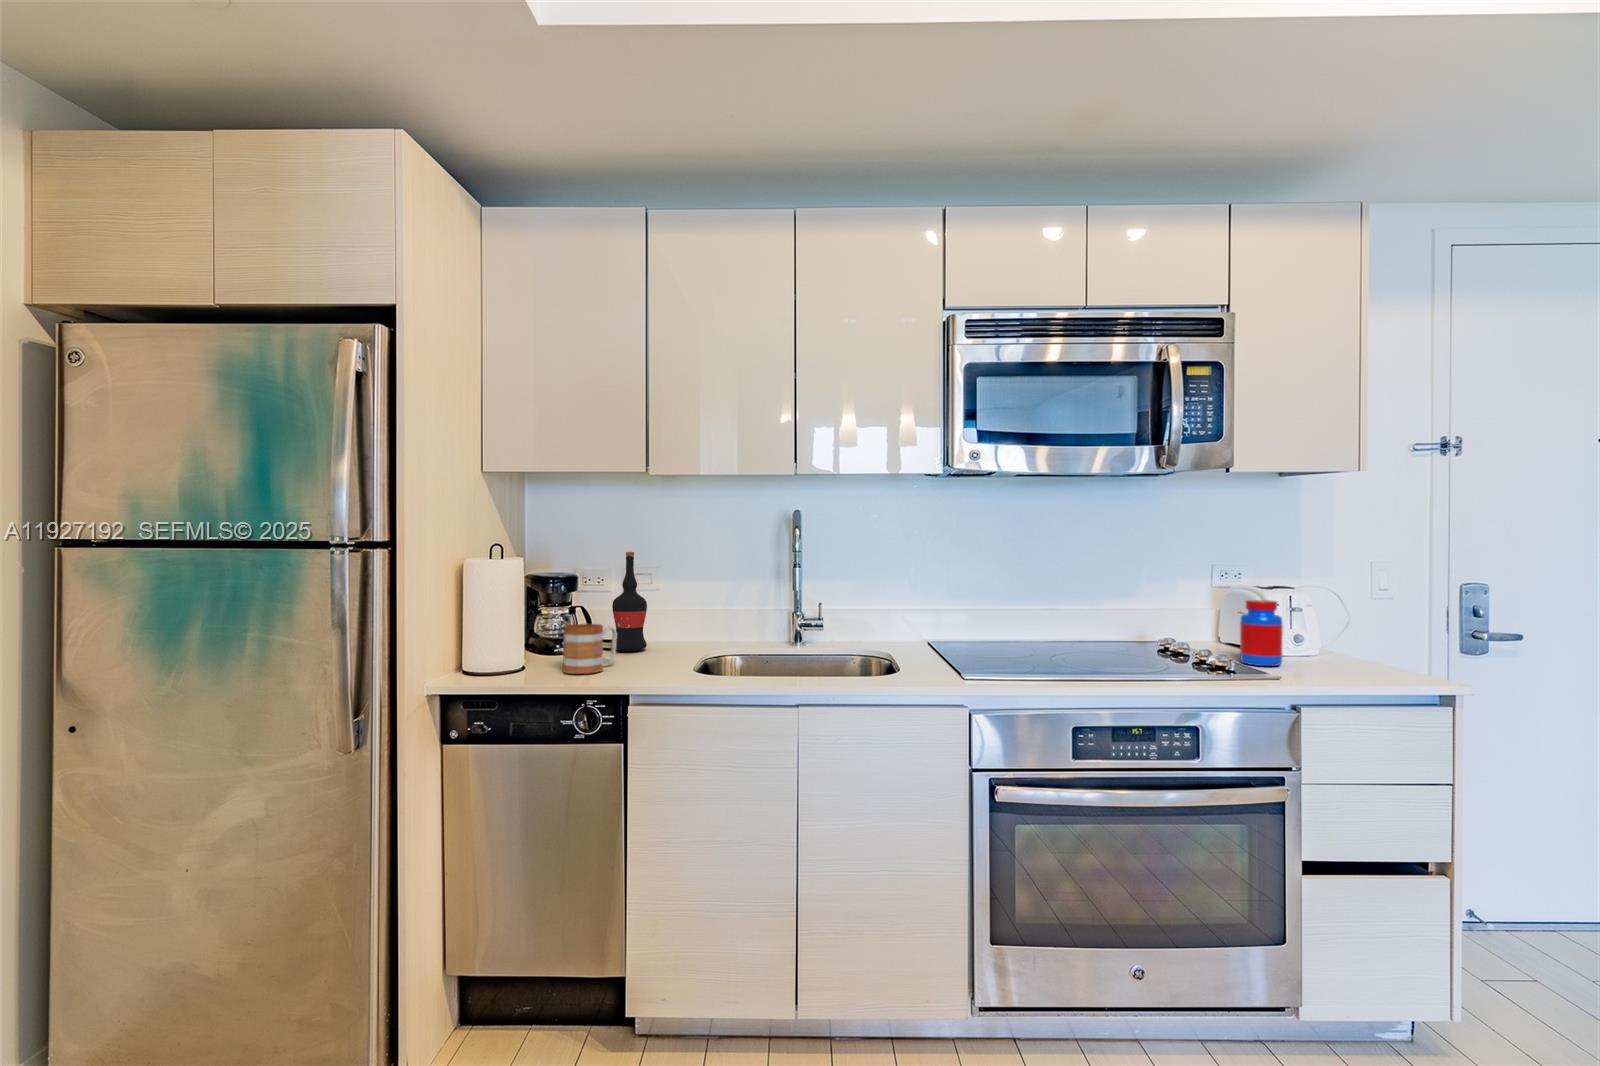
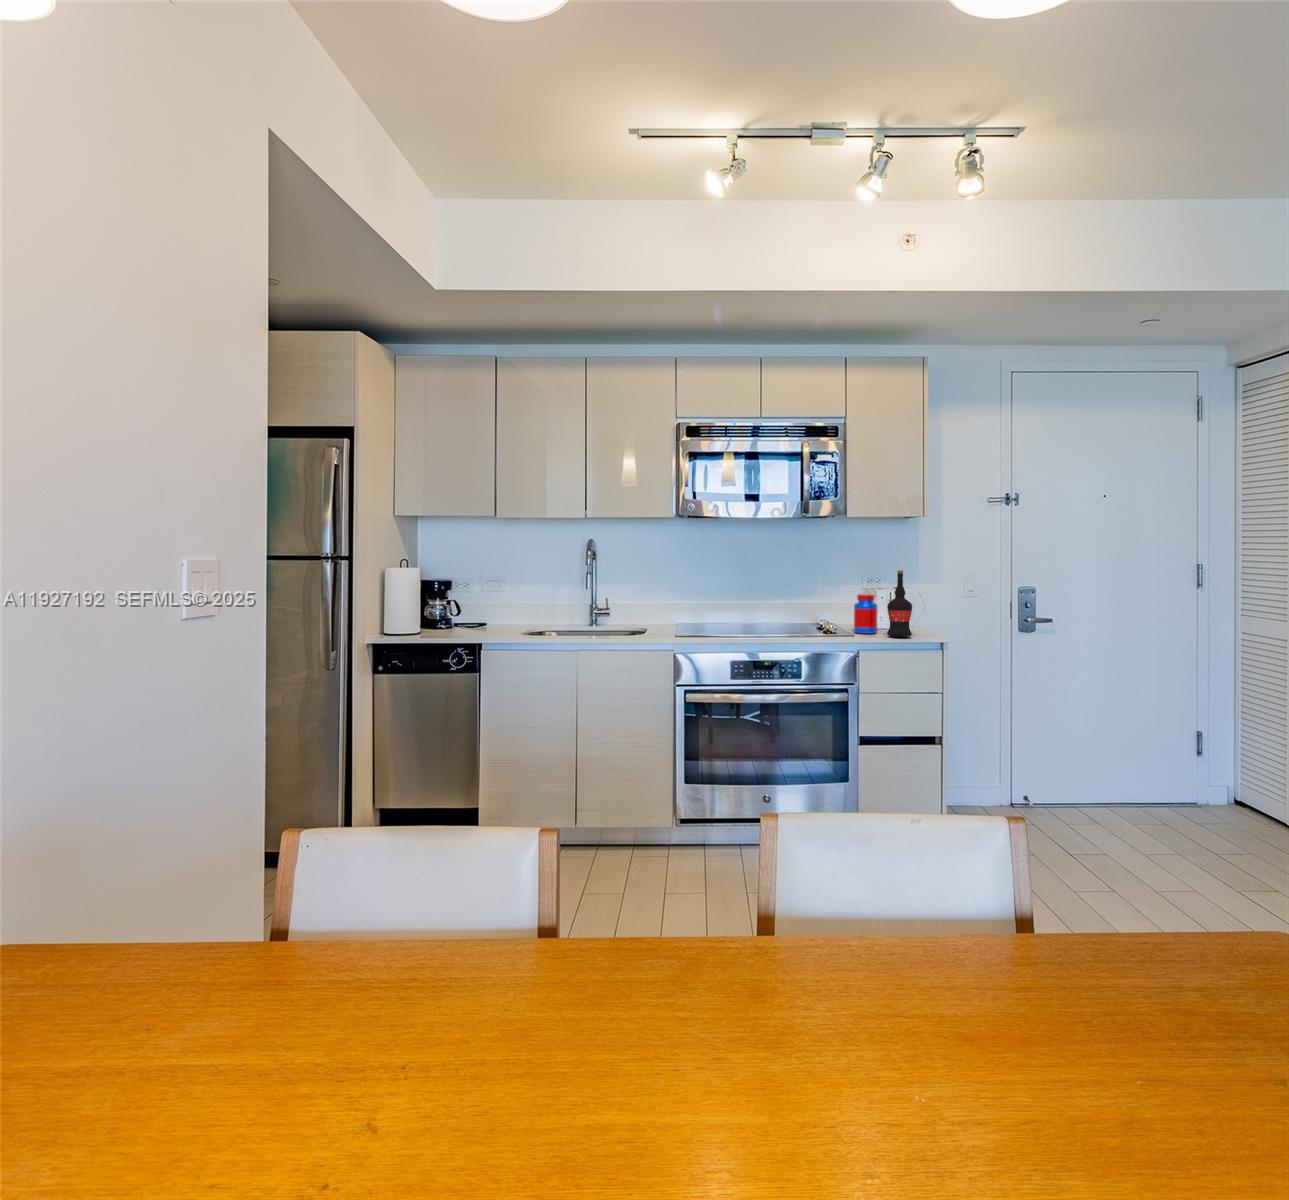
wine bottle: present [612,552,647,651] -> present [887,570,912,637]
mug: present [563,624,617,674] -> none [445,607,477,635]

